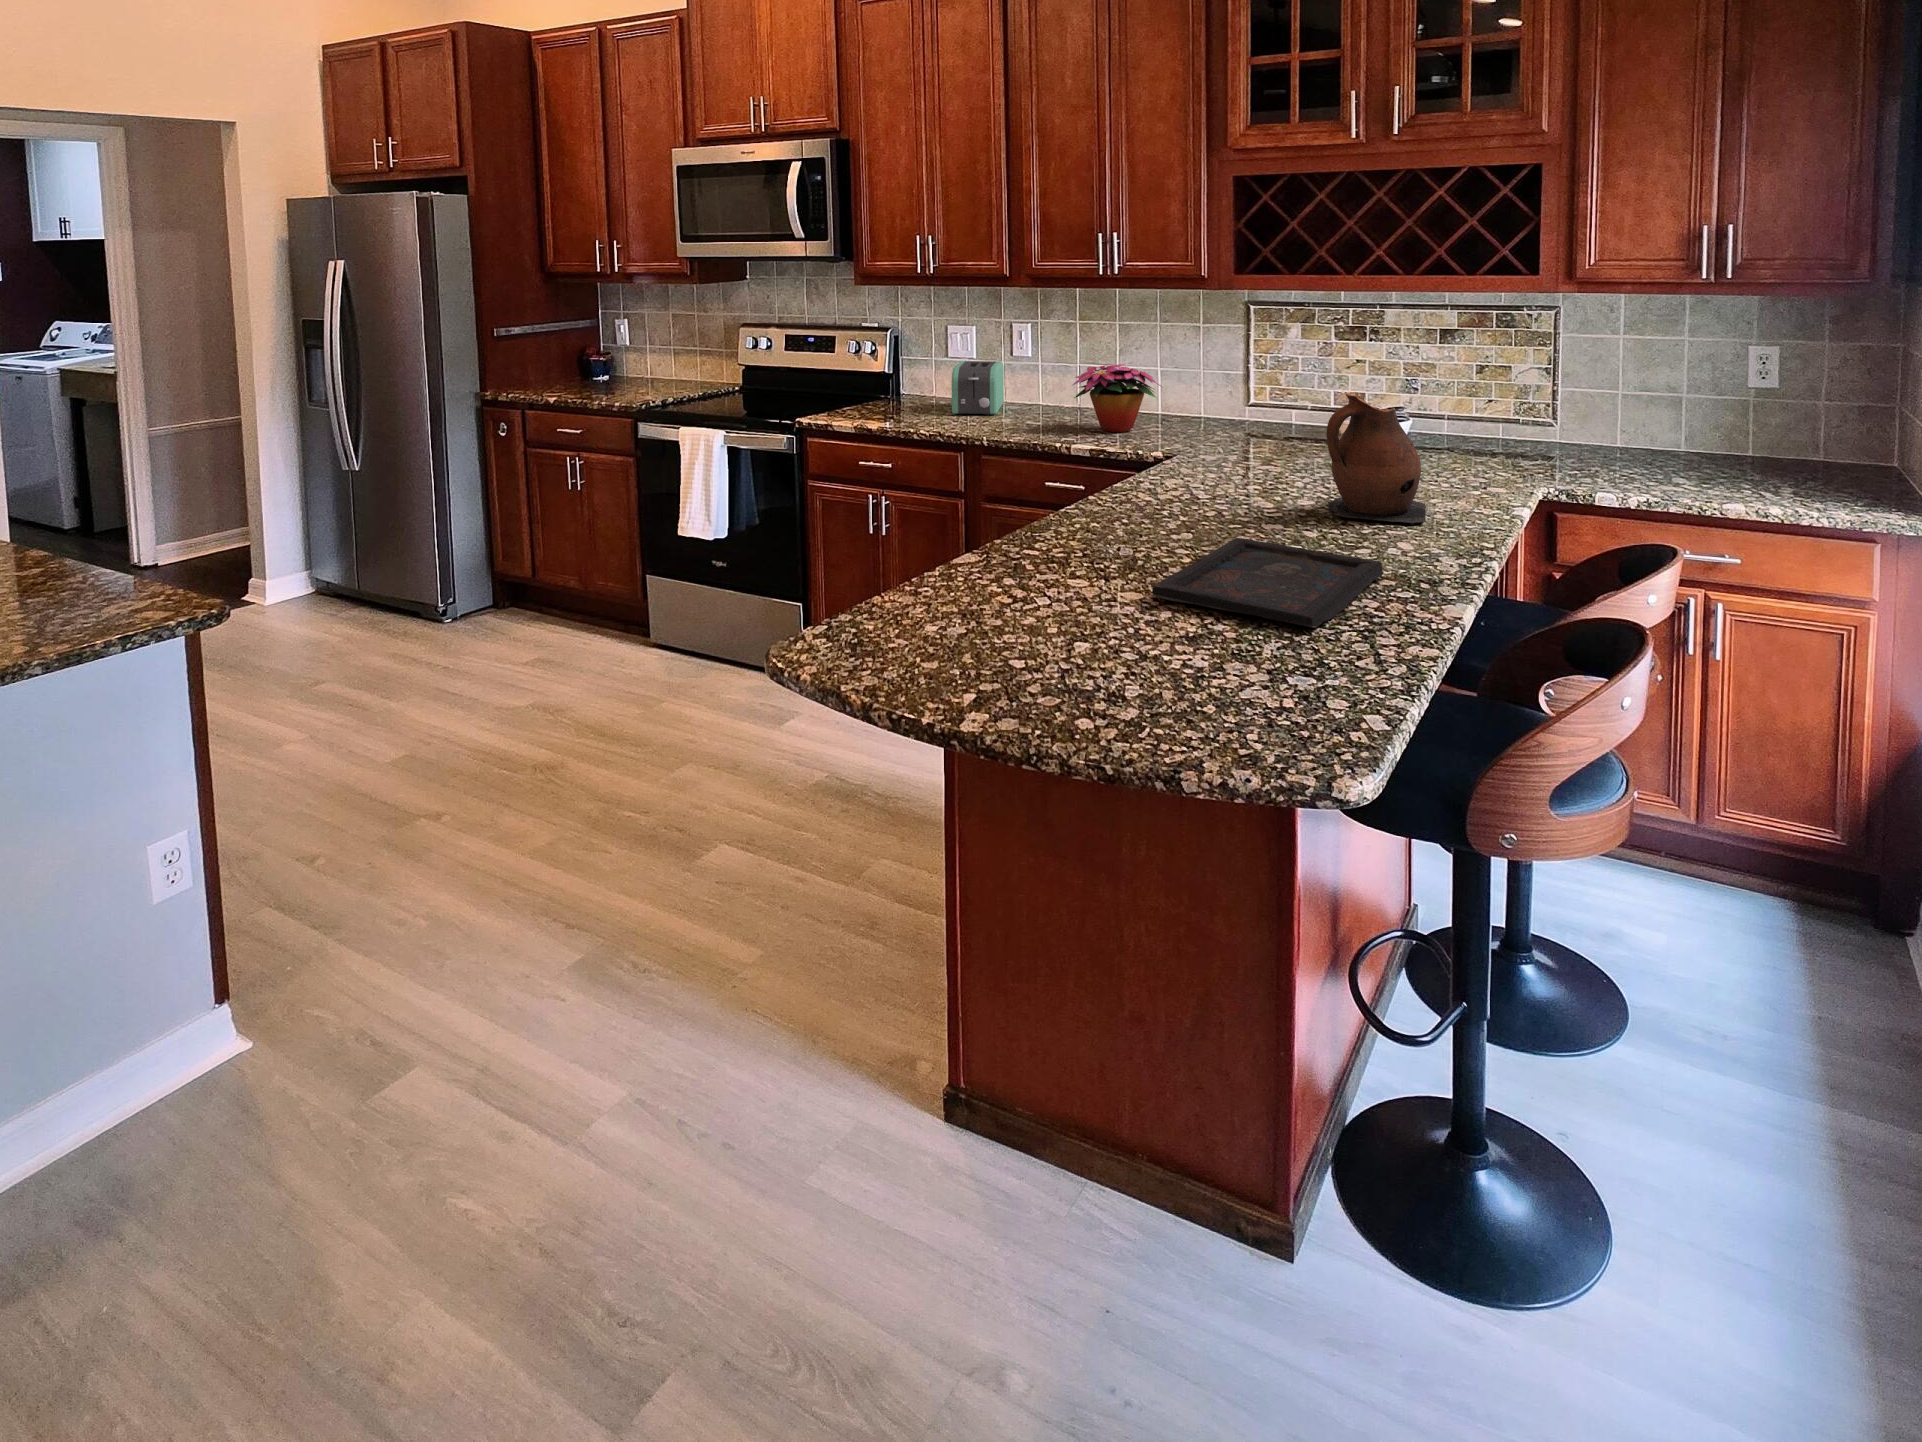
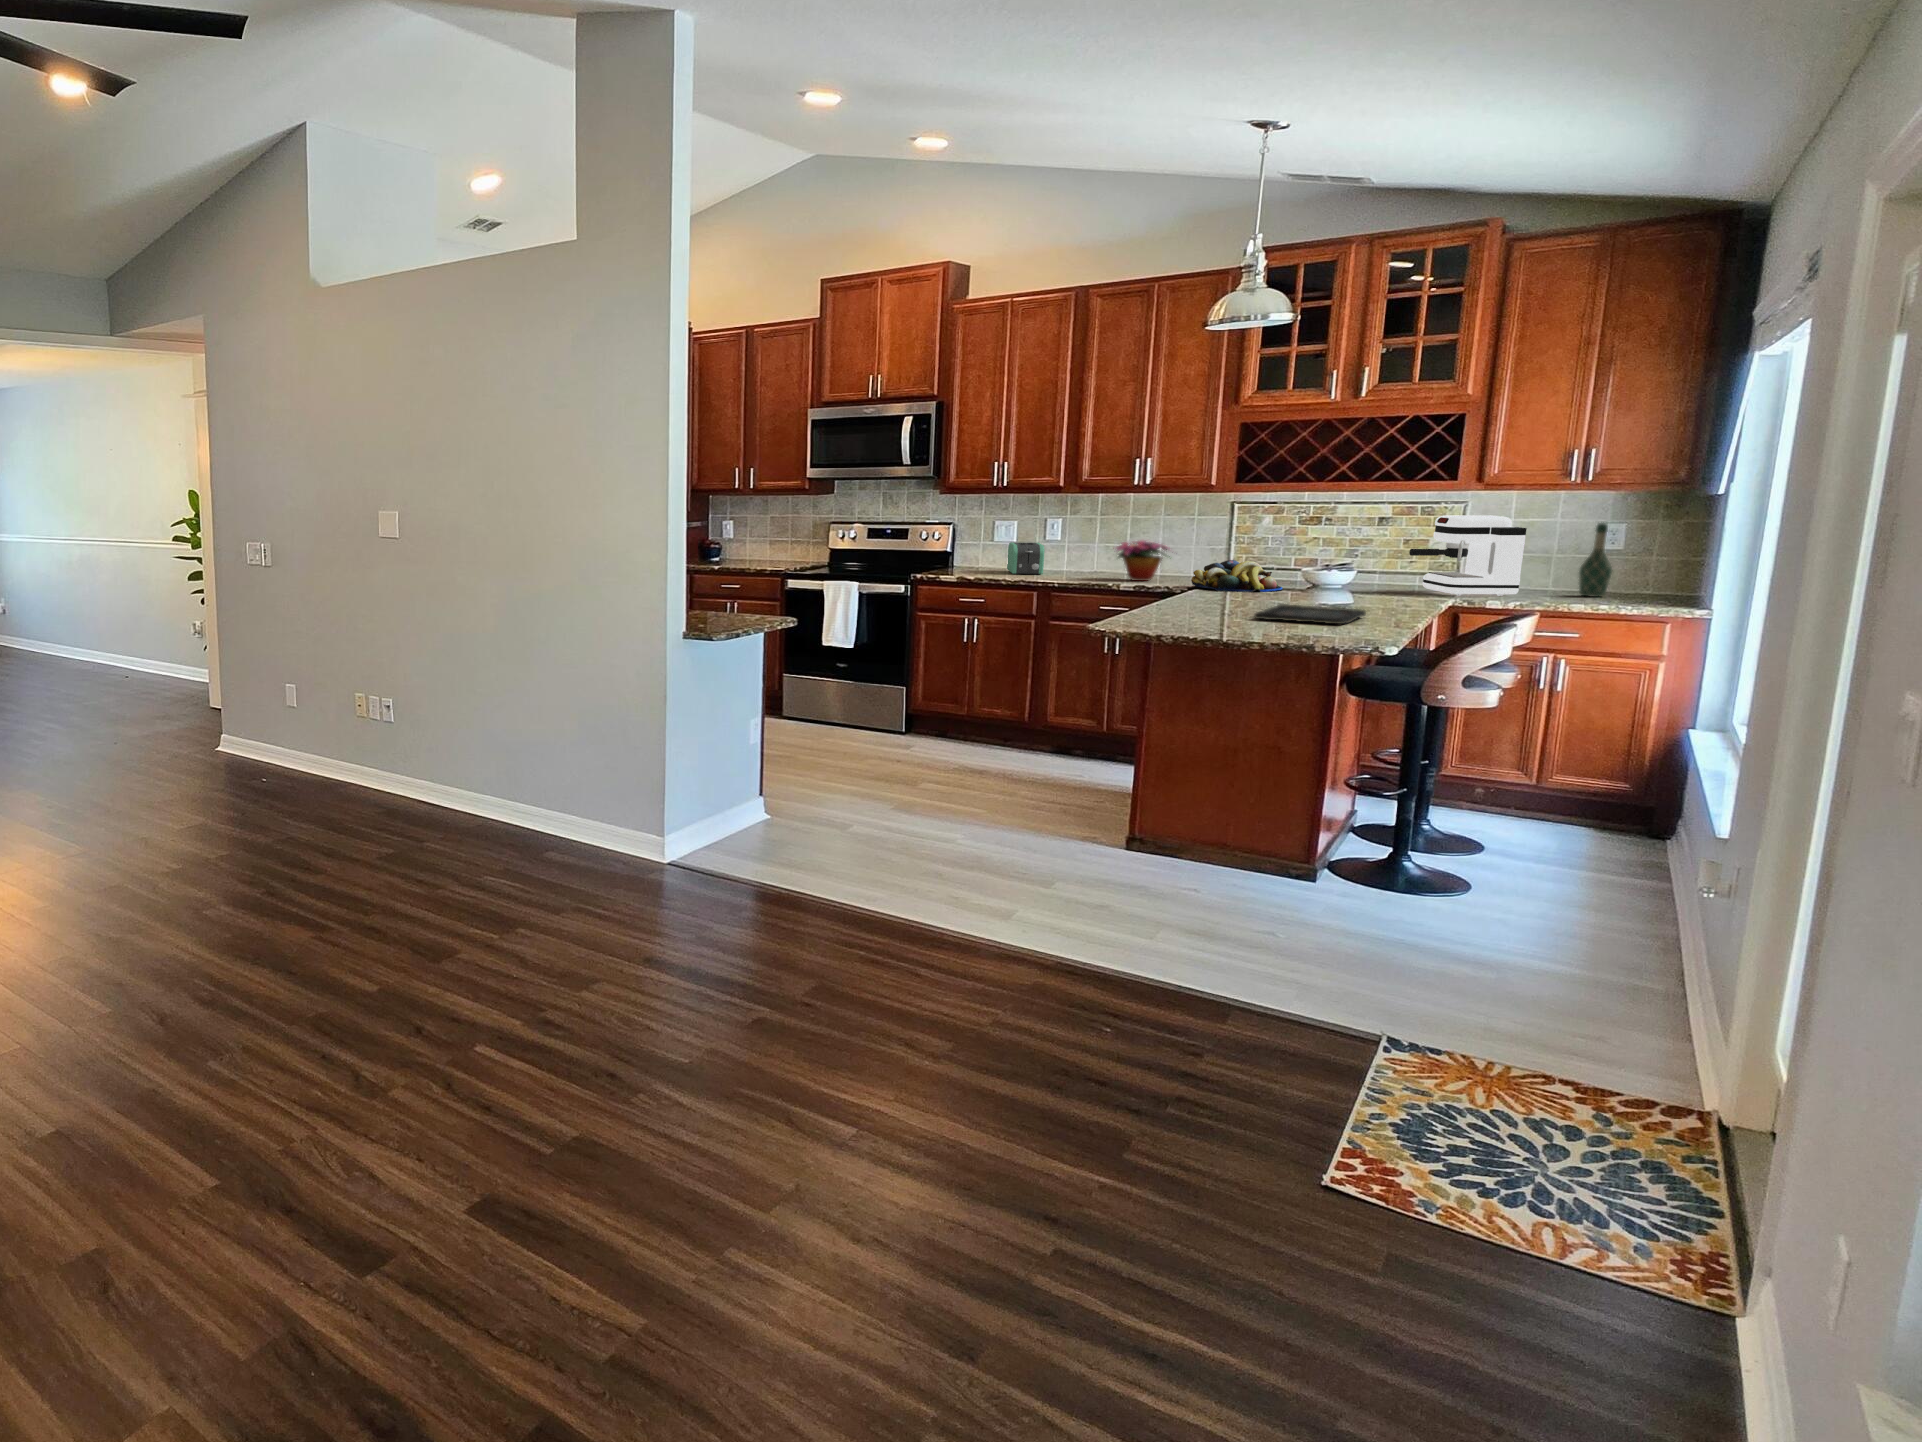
coffee maker: none [1479,331,1644,472] -> present [1409,515,1527,596]
wine bottle: none [1722,348,1769,472] -> present [1579,523,1612,597]
ceramic pitcher: present [1326,394,1426,525] -> none [1316,542,1381,608]
fruit bowl: none [1168,403,1302,468] -> present [1191,560,1283,592]

